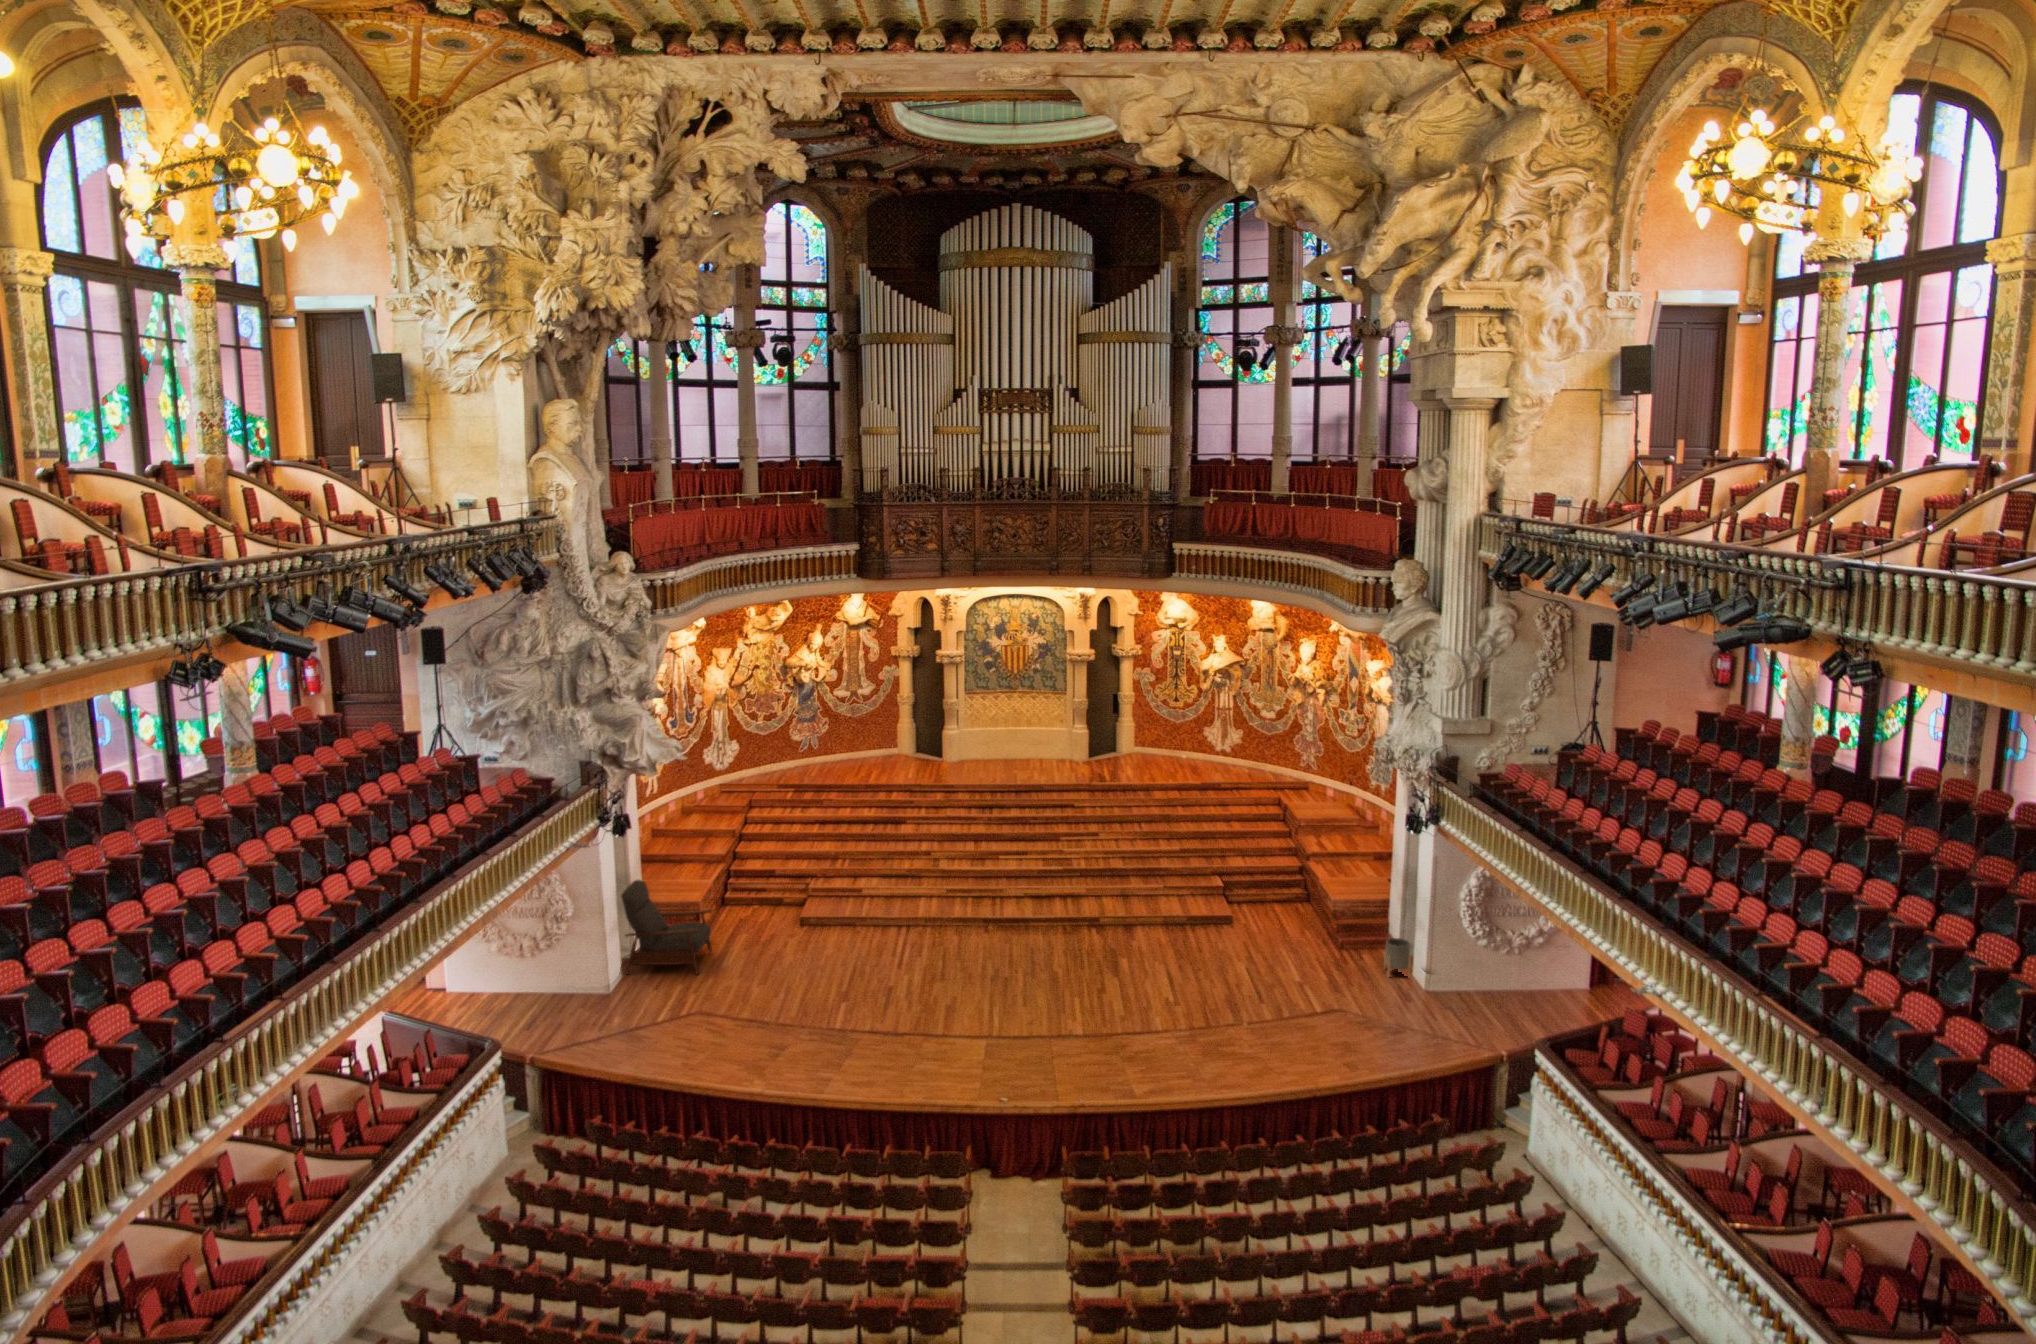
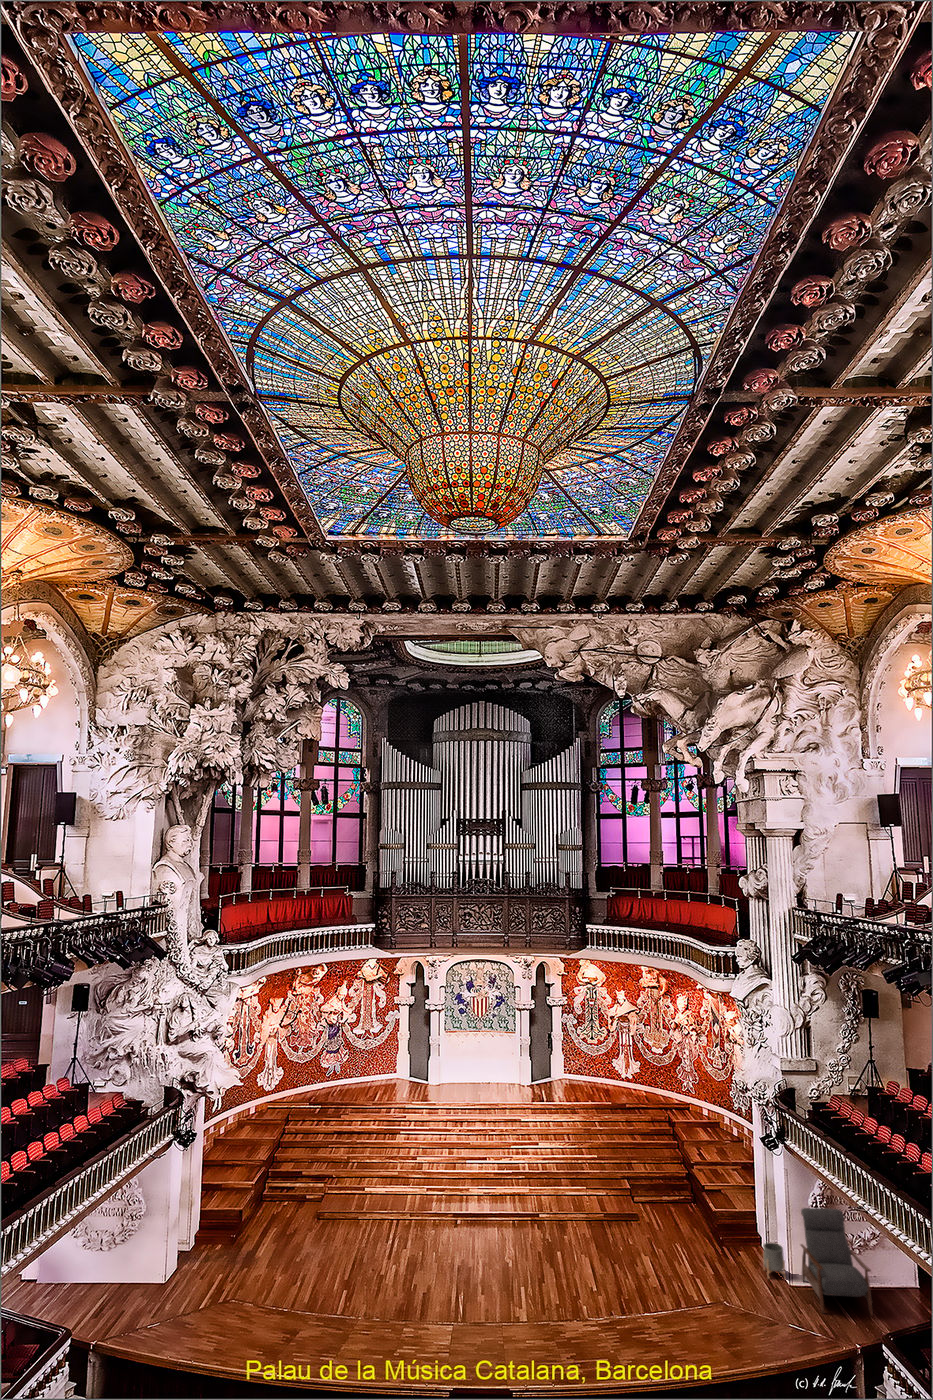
chair: present [621,880,713,975] -> present [801,1208,873,1316]

